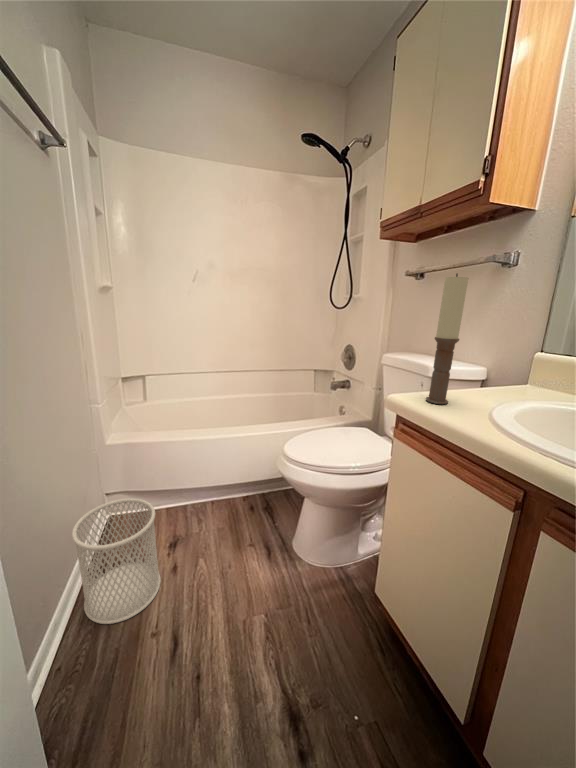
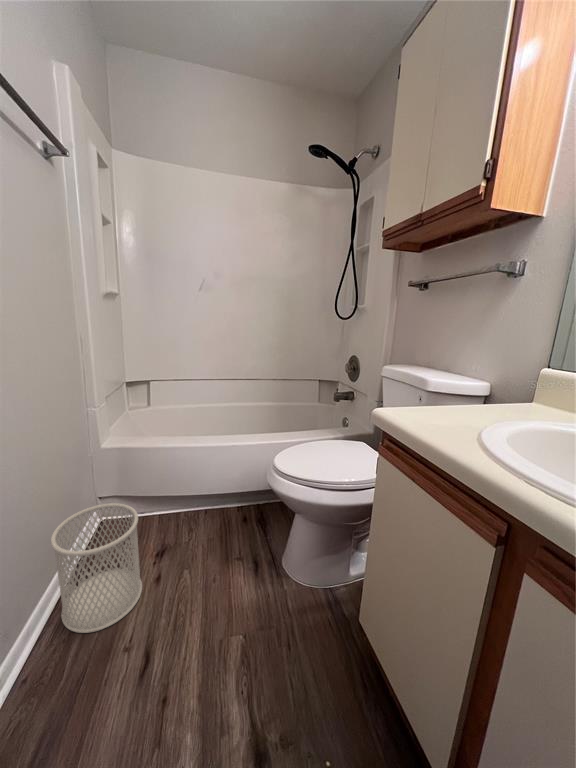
candle: present [426,274,469,404] -> none [413,280,459,421]

